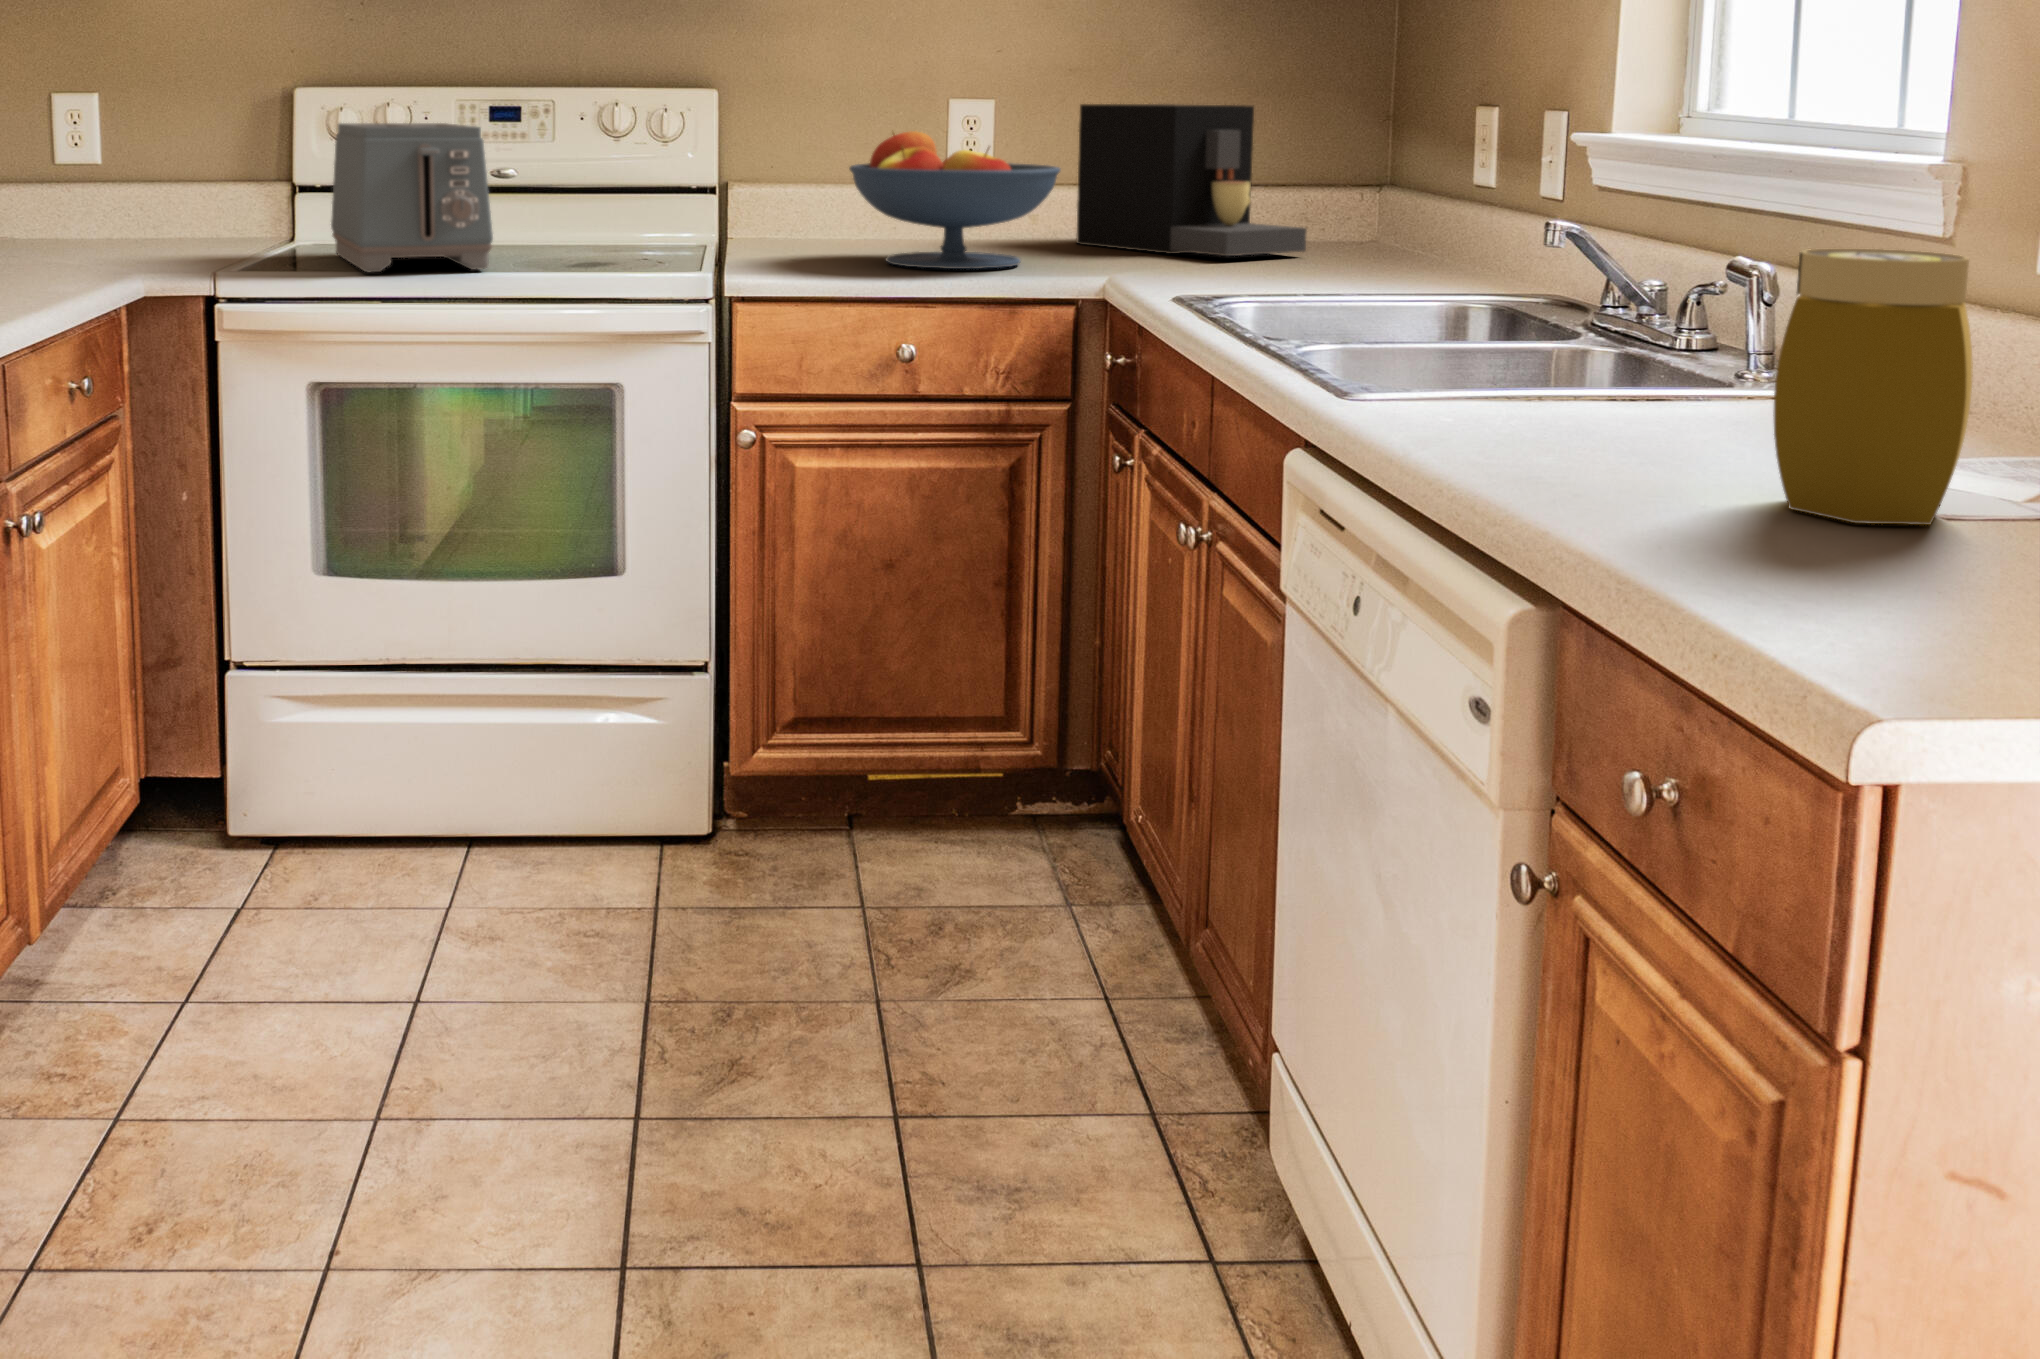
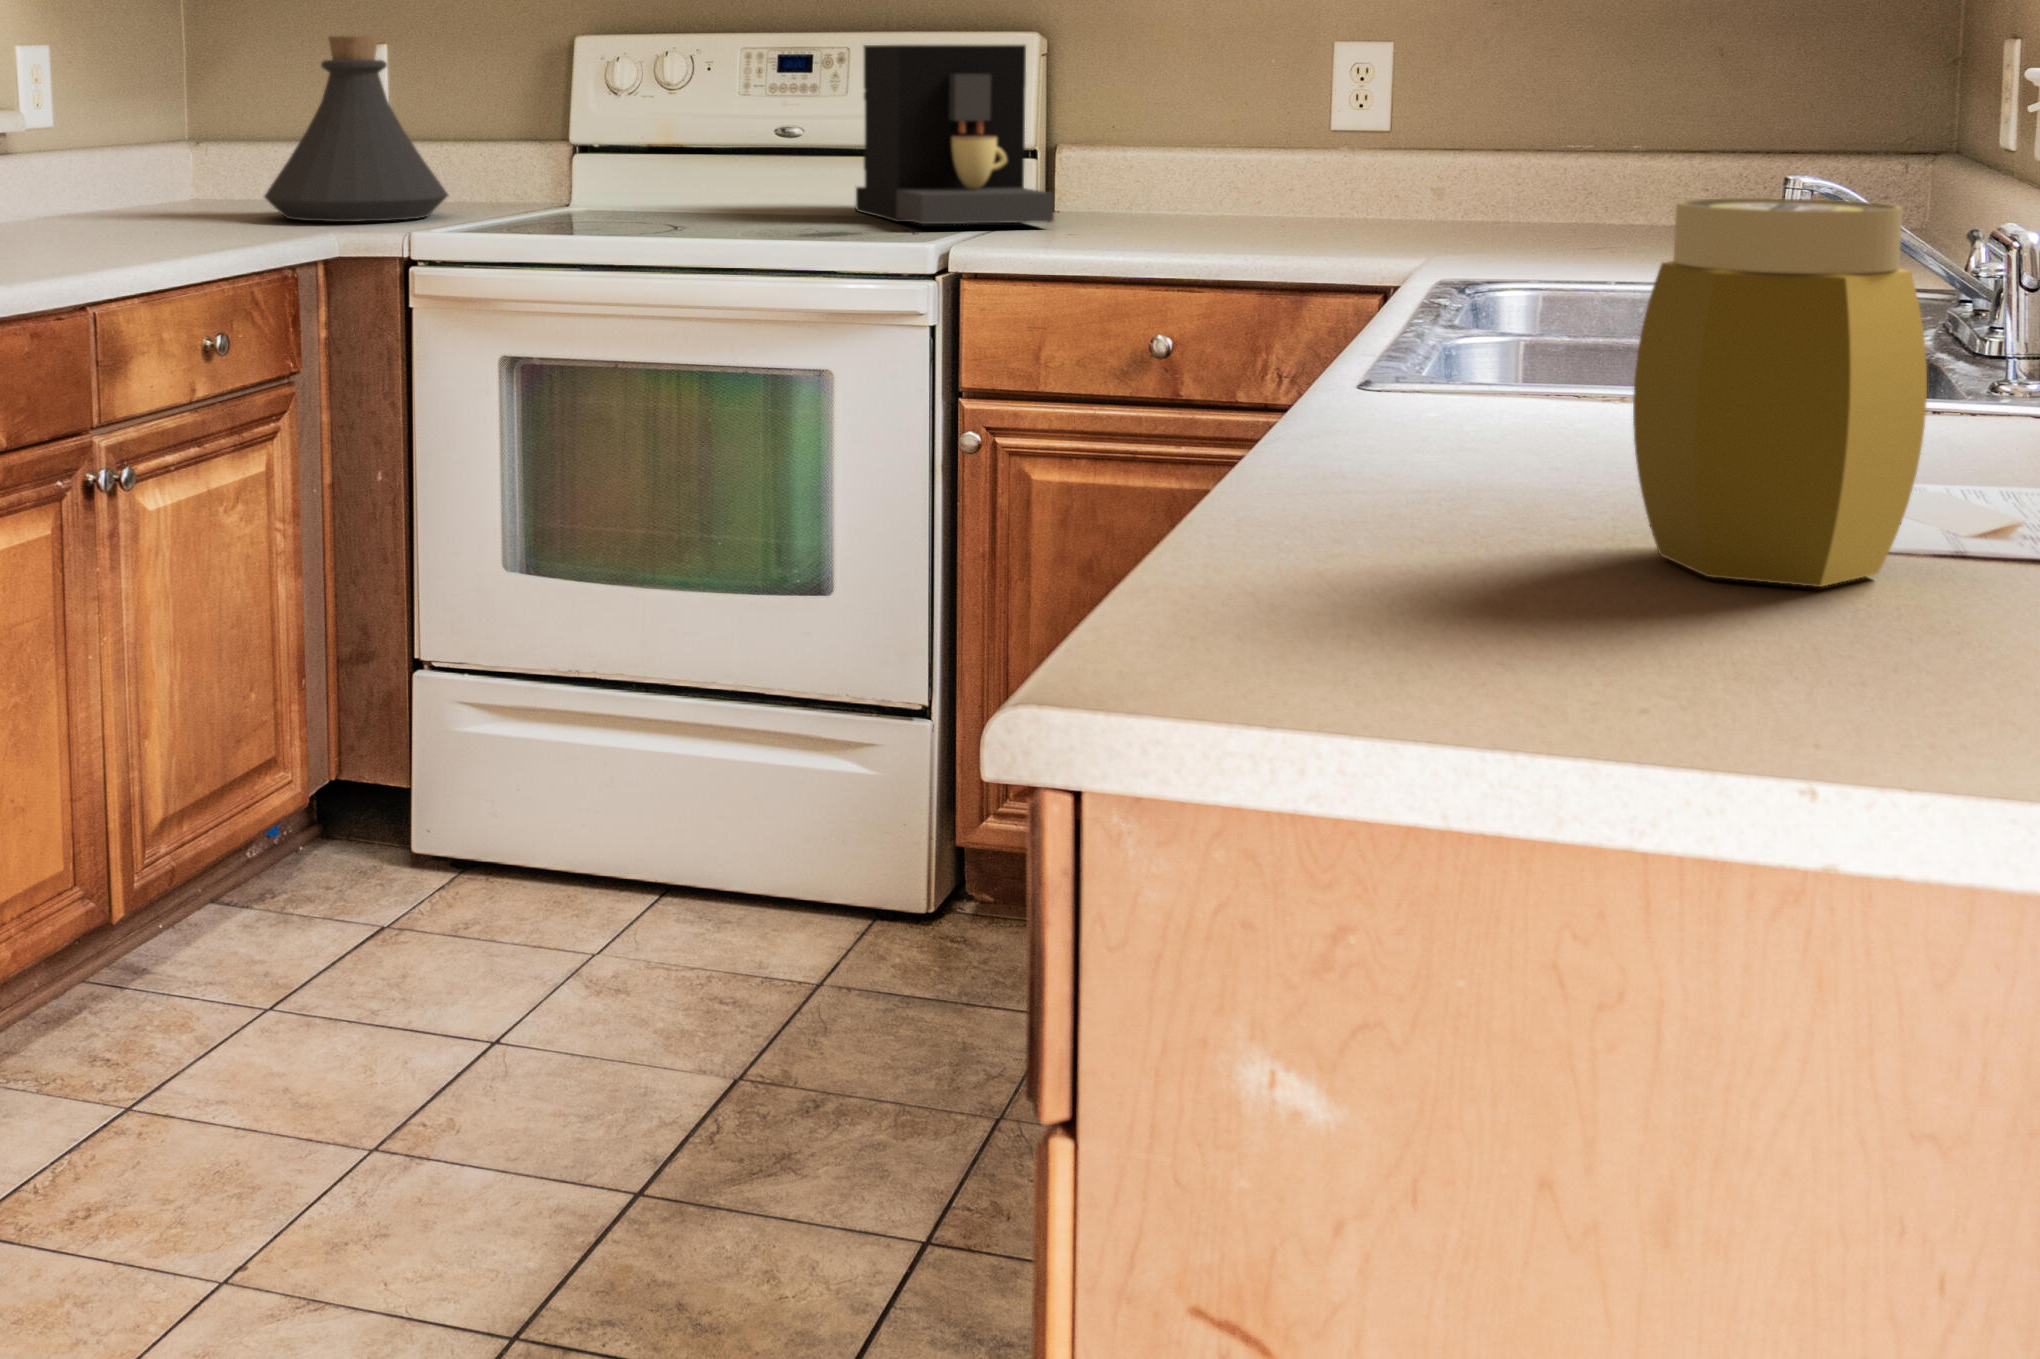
bottle: none [33,91,212,264] -> present [264,36,448,222]
coffee maker: present [1076,104,1306,256] -> present [856,45,1054,224]
toaster: present [331,123,493,272] -> none [550,71,710,235]
fruit bowl: present [849,131,1060,269] -> none [1135,78,1406,249]

